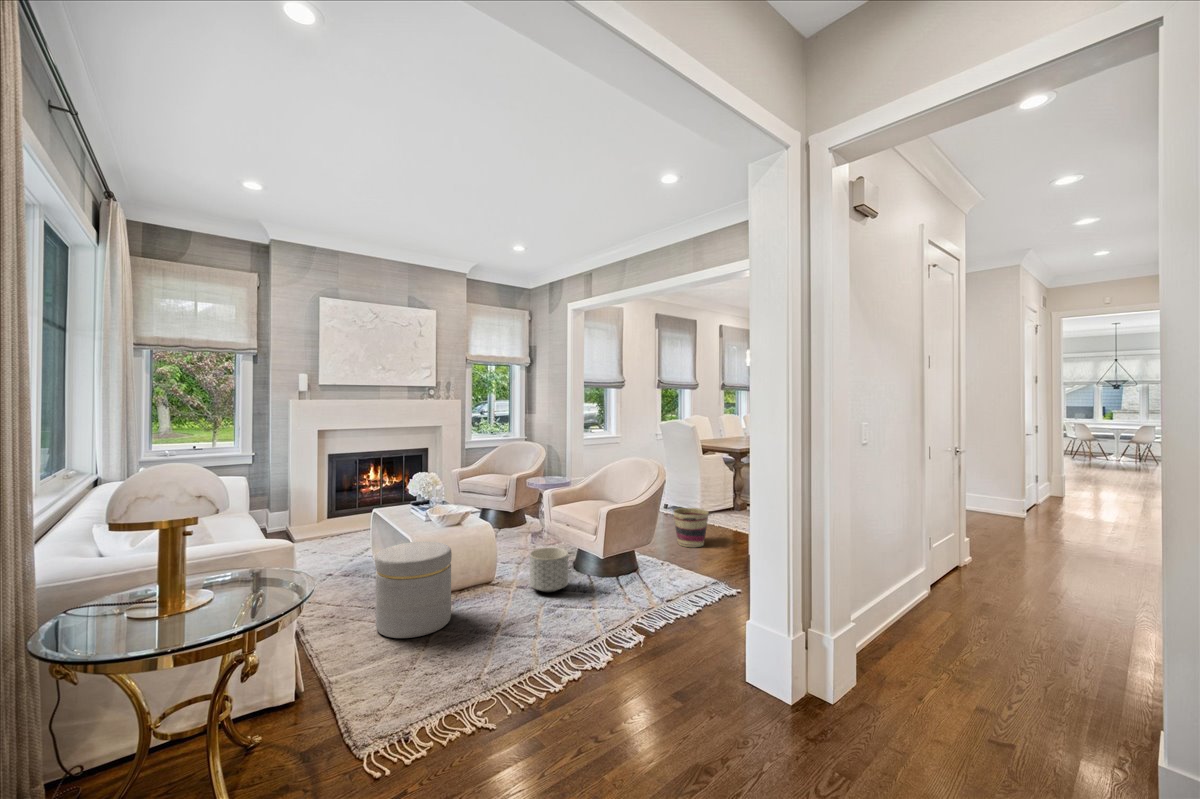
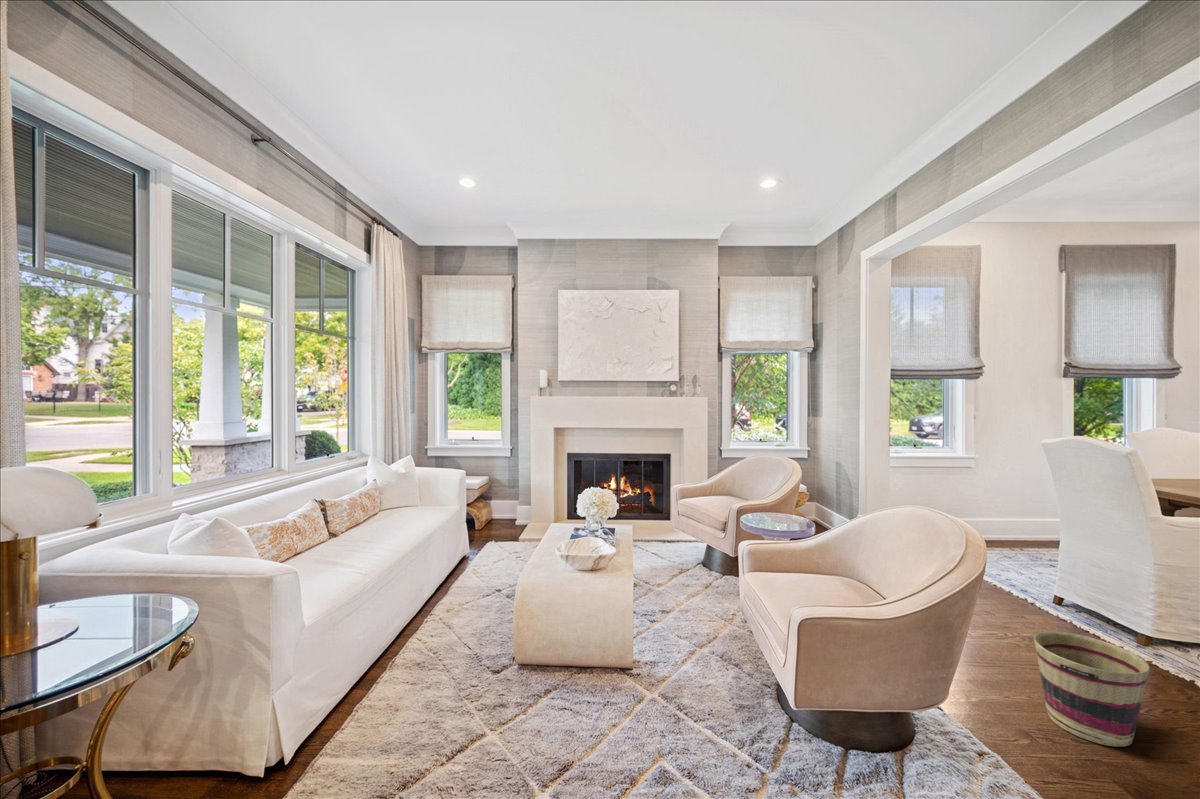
ottoman: present [375,542,452,638] -> none [395,593,504,753]
planter: present [530,548,568,592] -> none [644,651,714,748]

